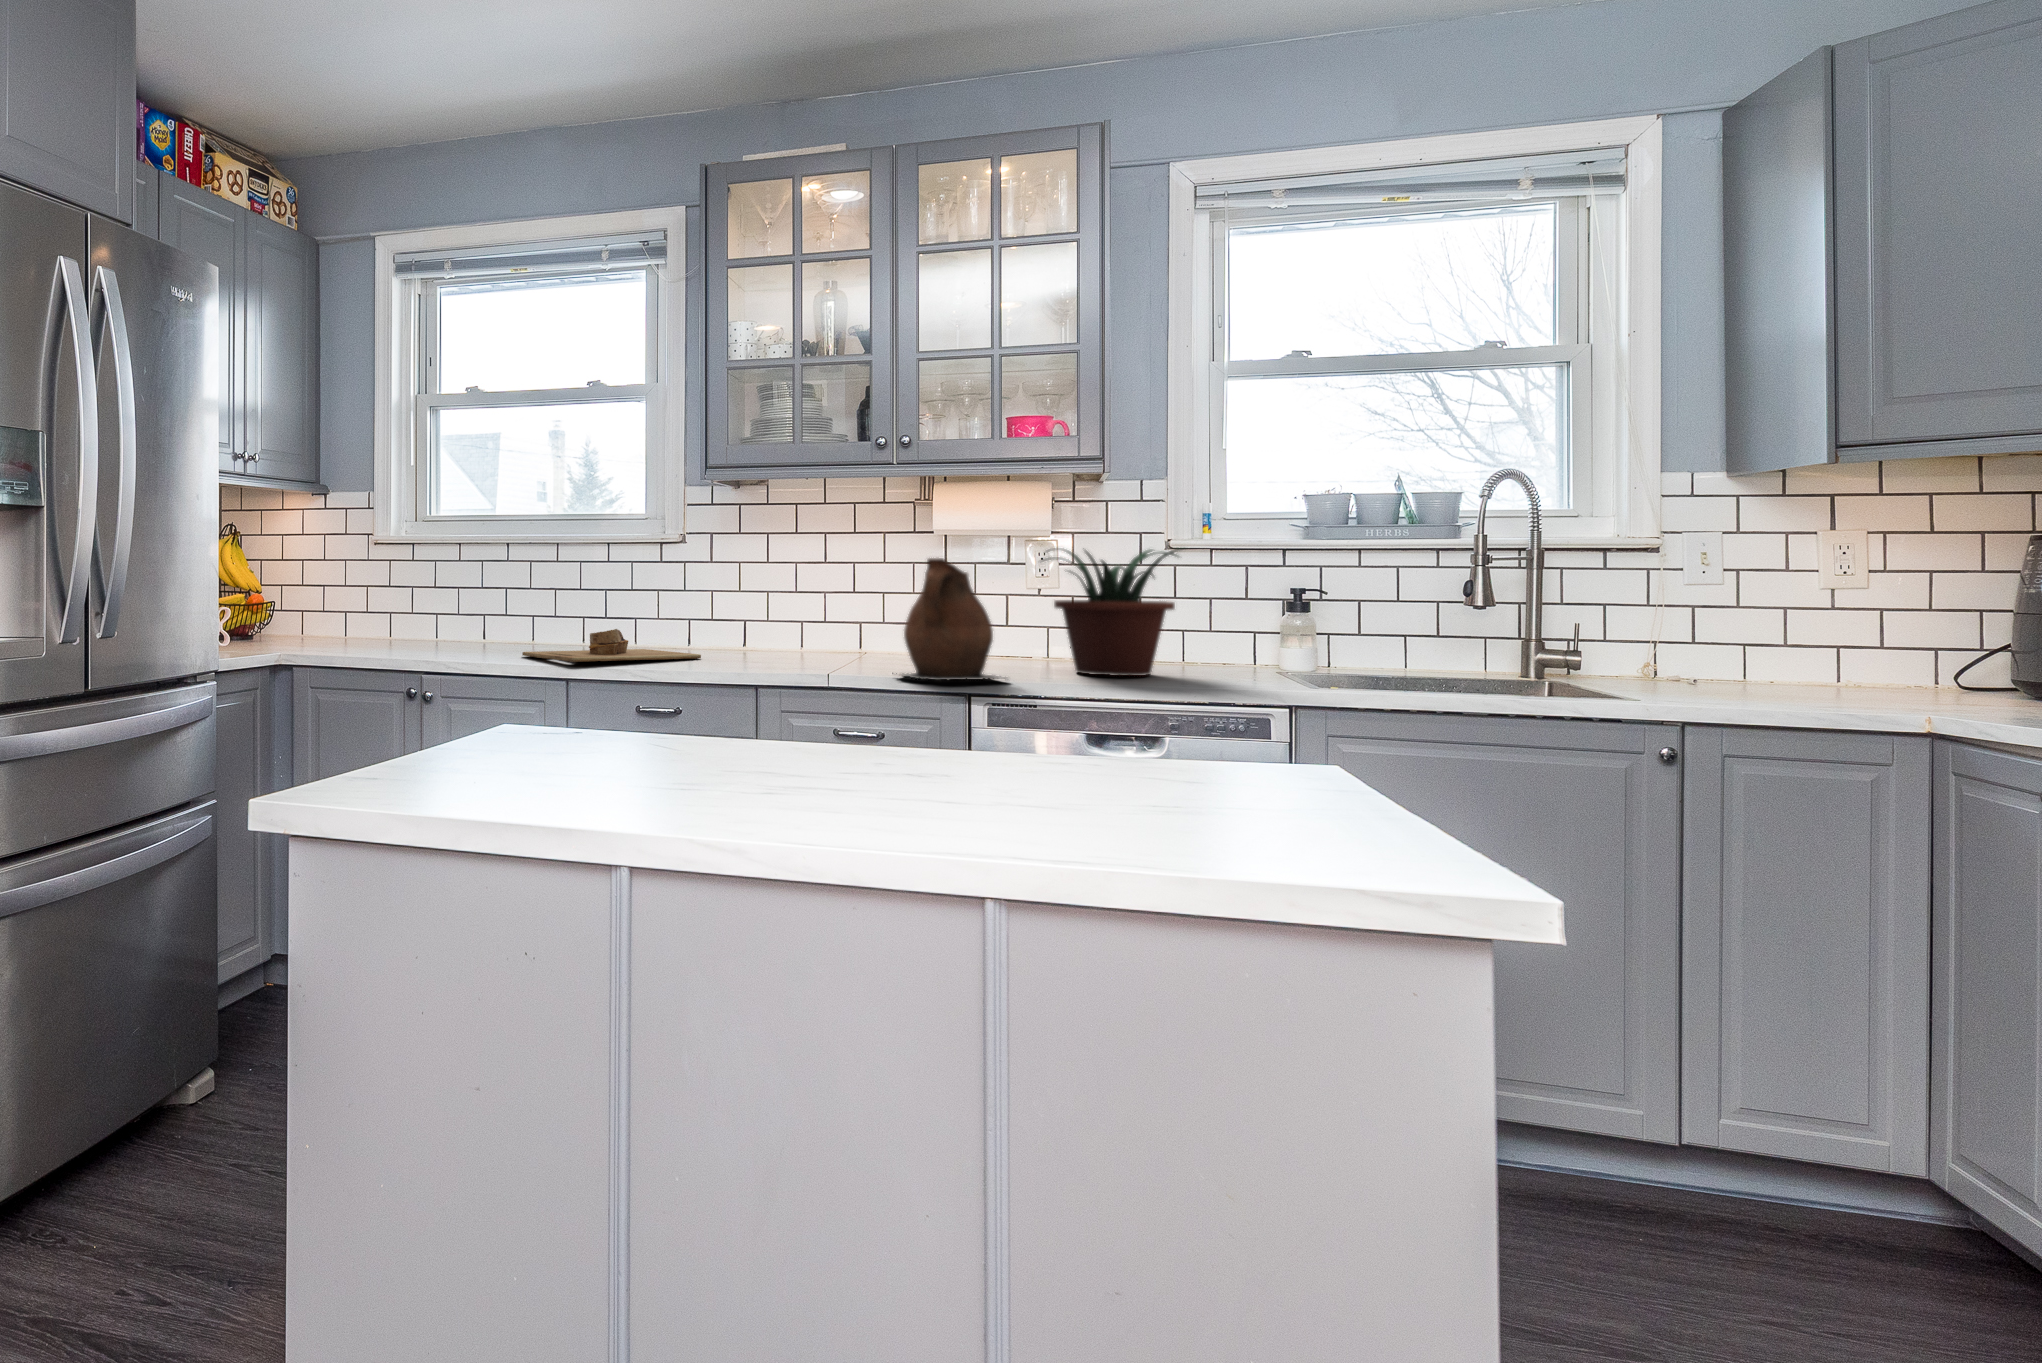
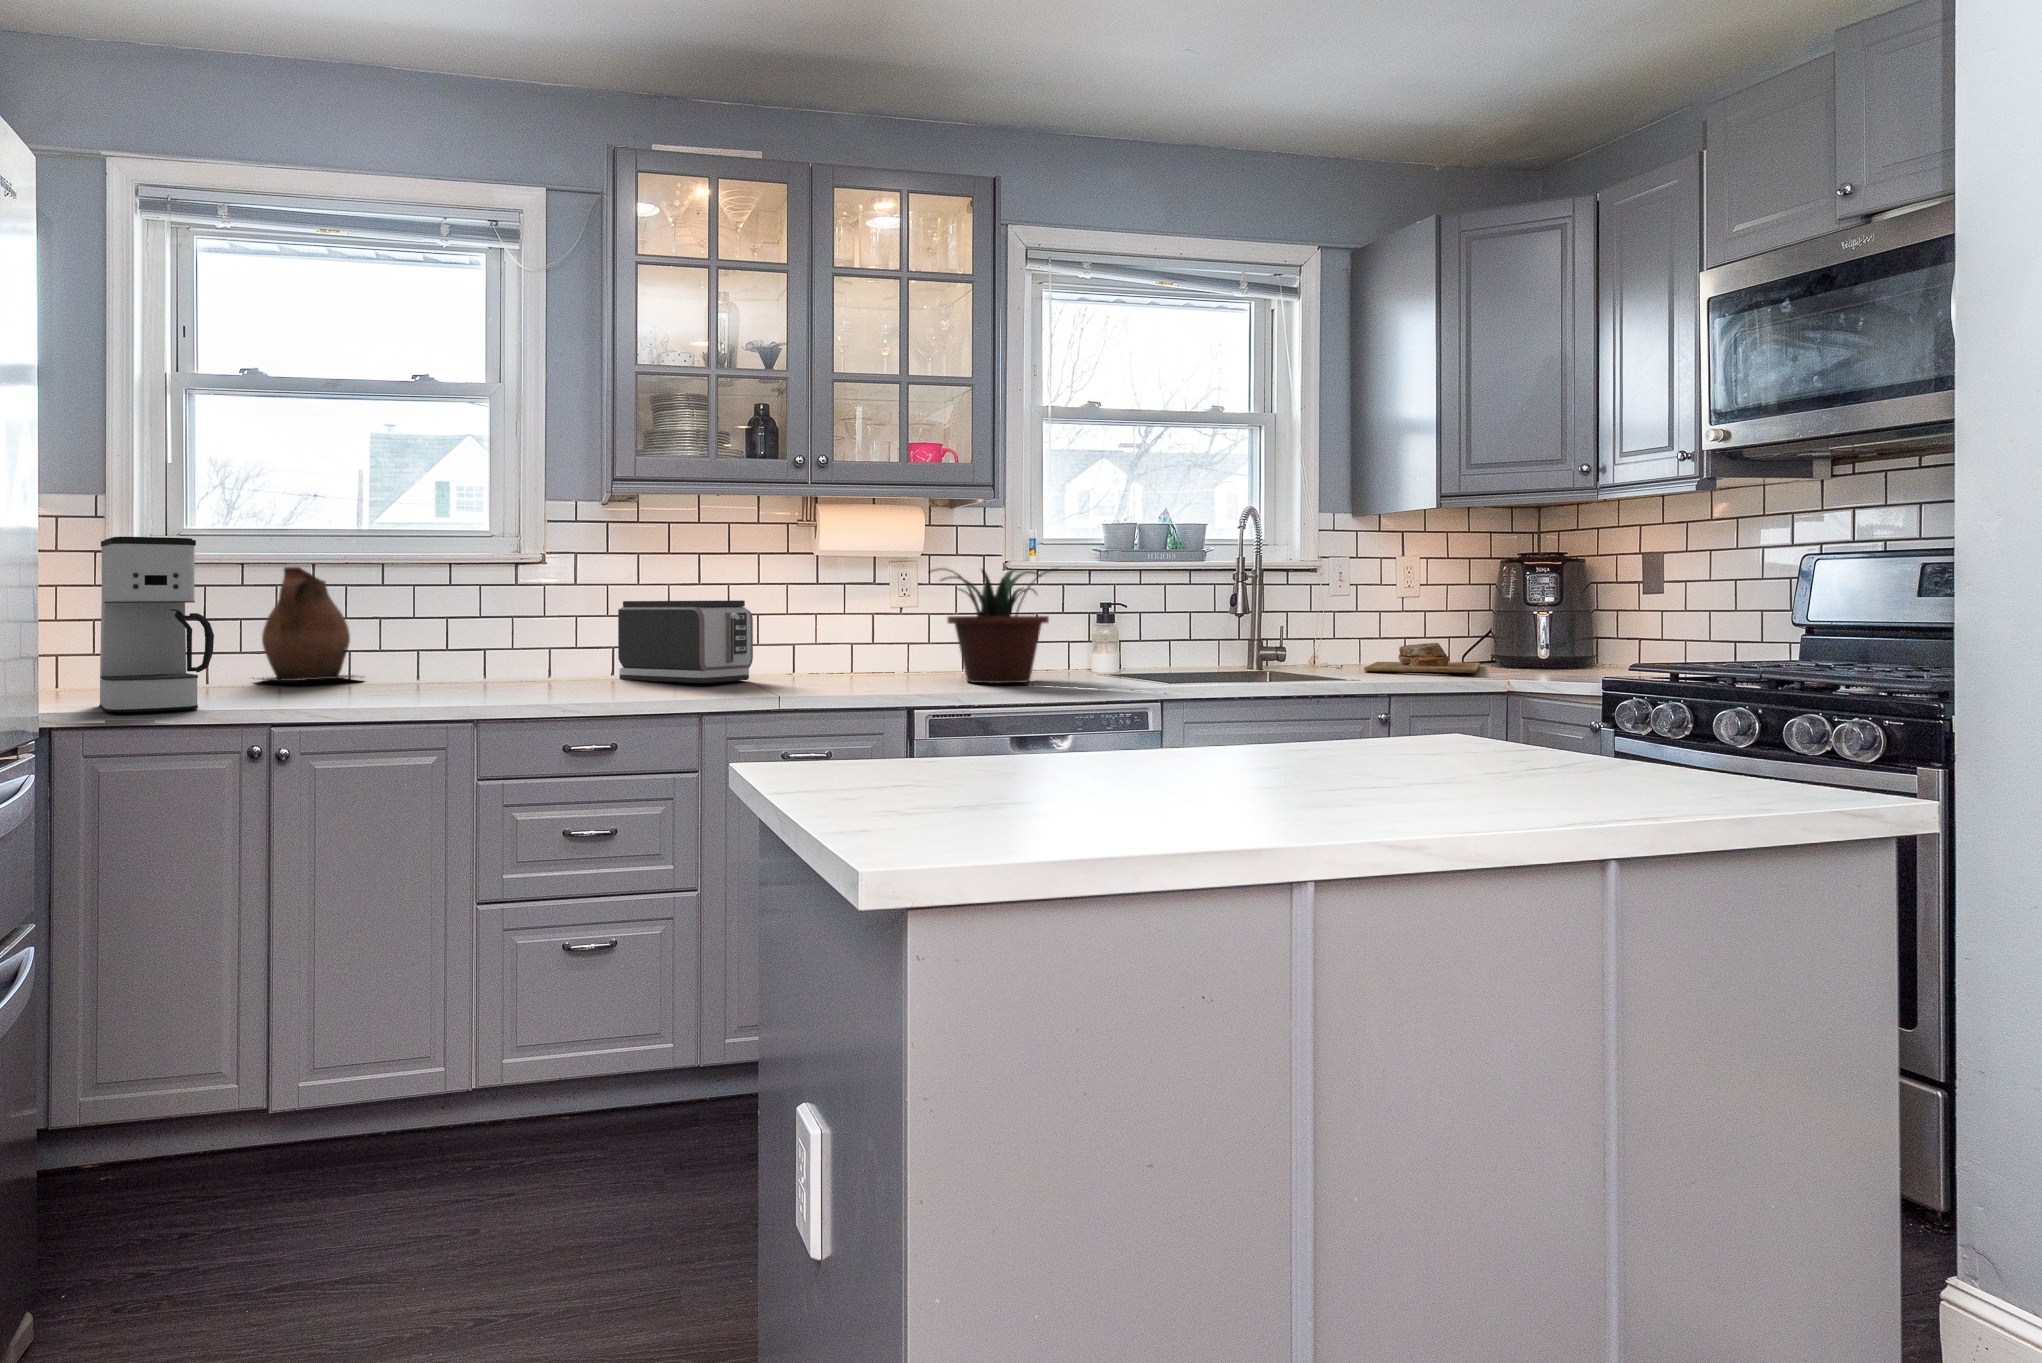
coffee maker: none [321,526,396,657] -> present [99,537,214,712]
ceramic pitcher: present [892,558,1006,680] -> present [253,567,355,681]
toaster: none [739,579,854,658] -> present [618,600,753,683]
cutting board: present [522,629,701,662] -> present [1364,643,1480,673]

